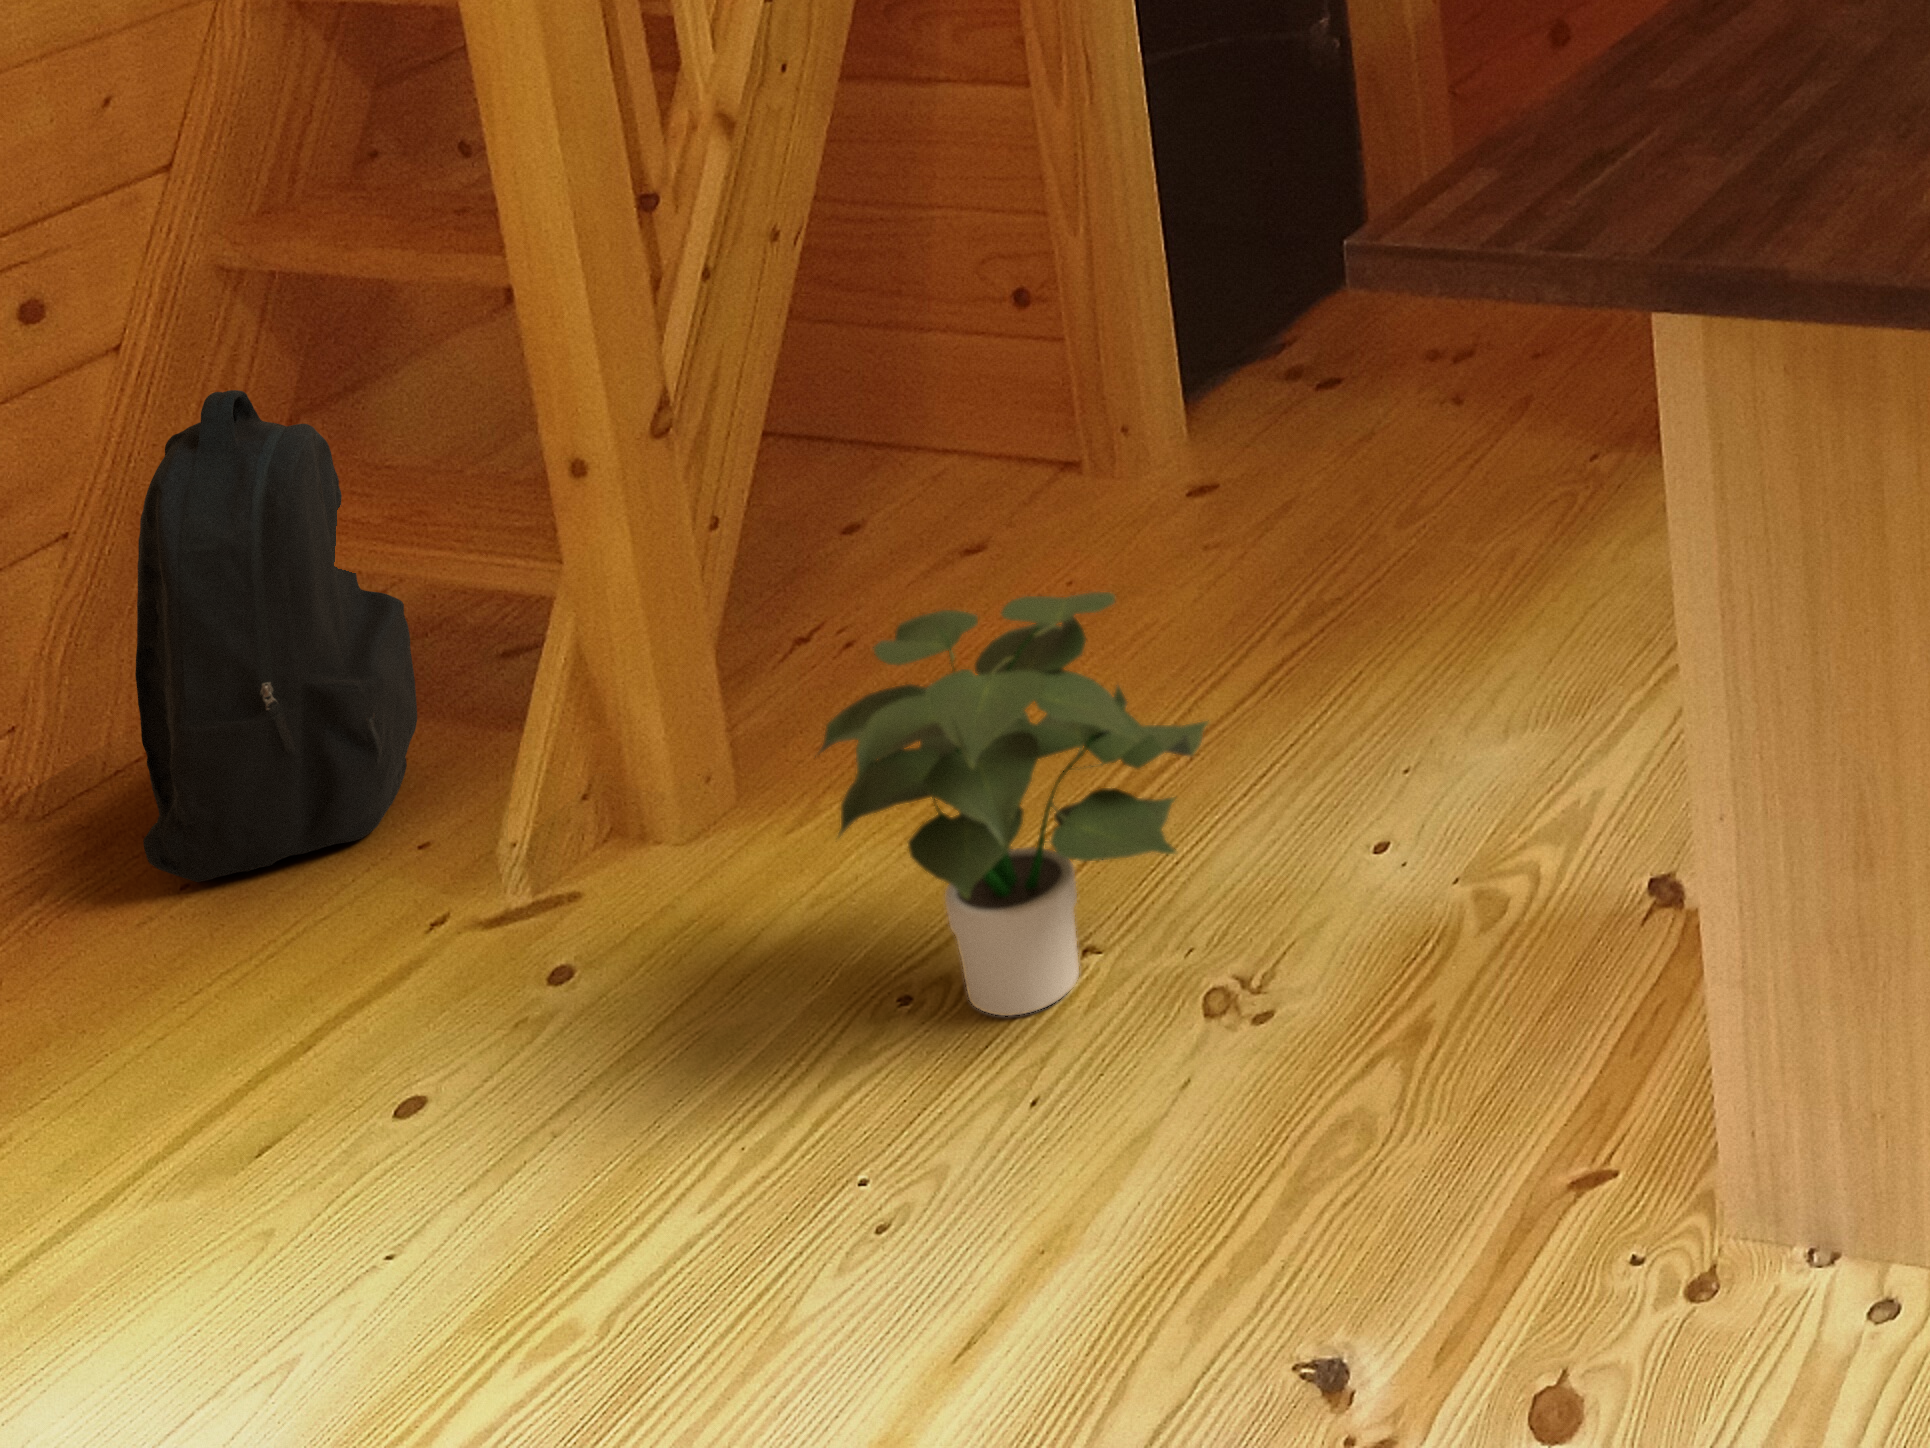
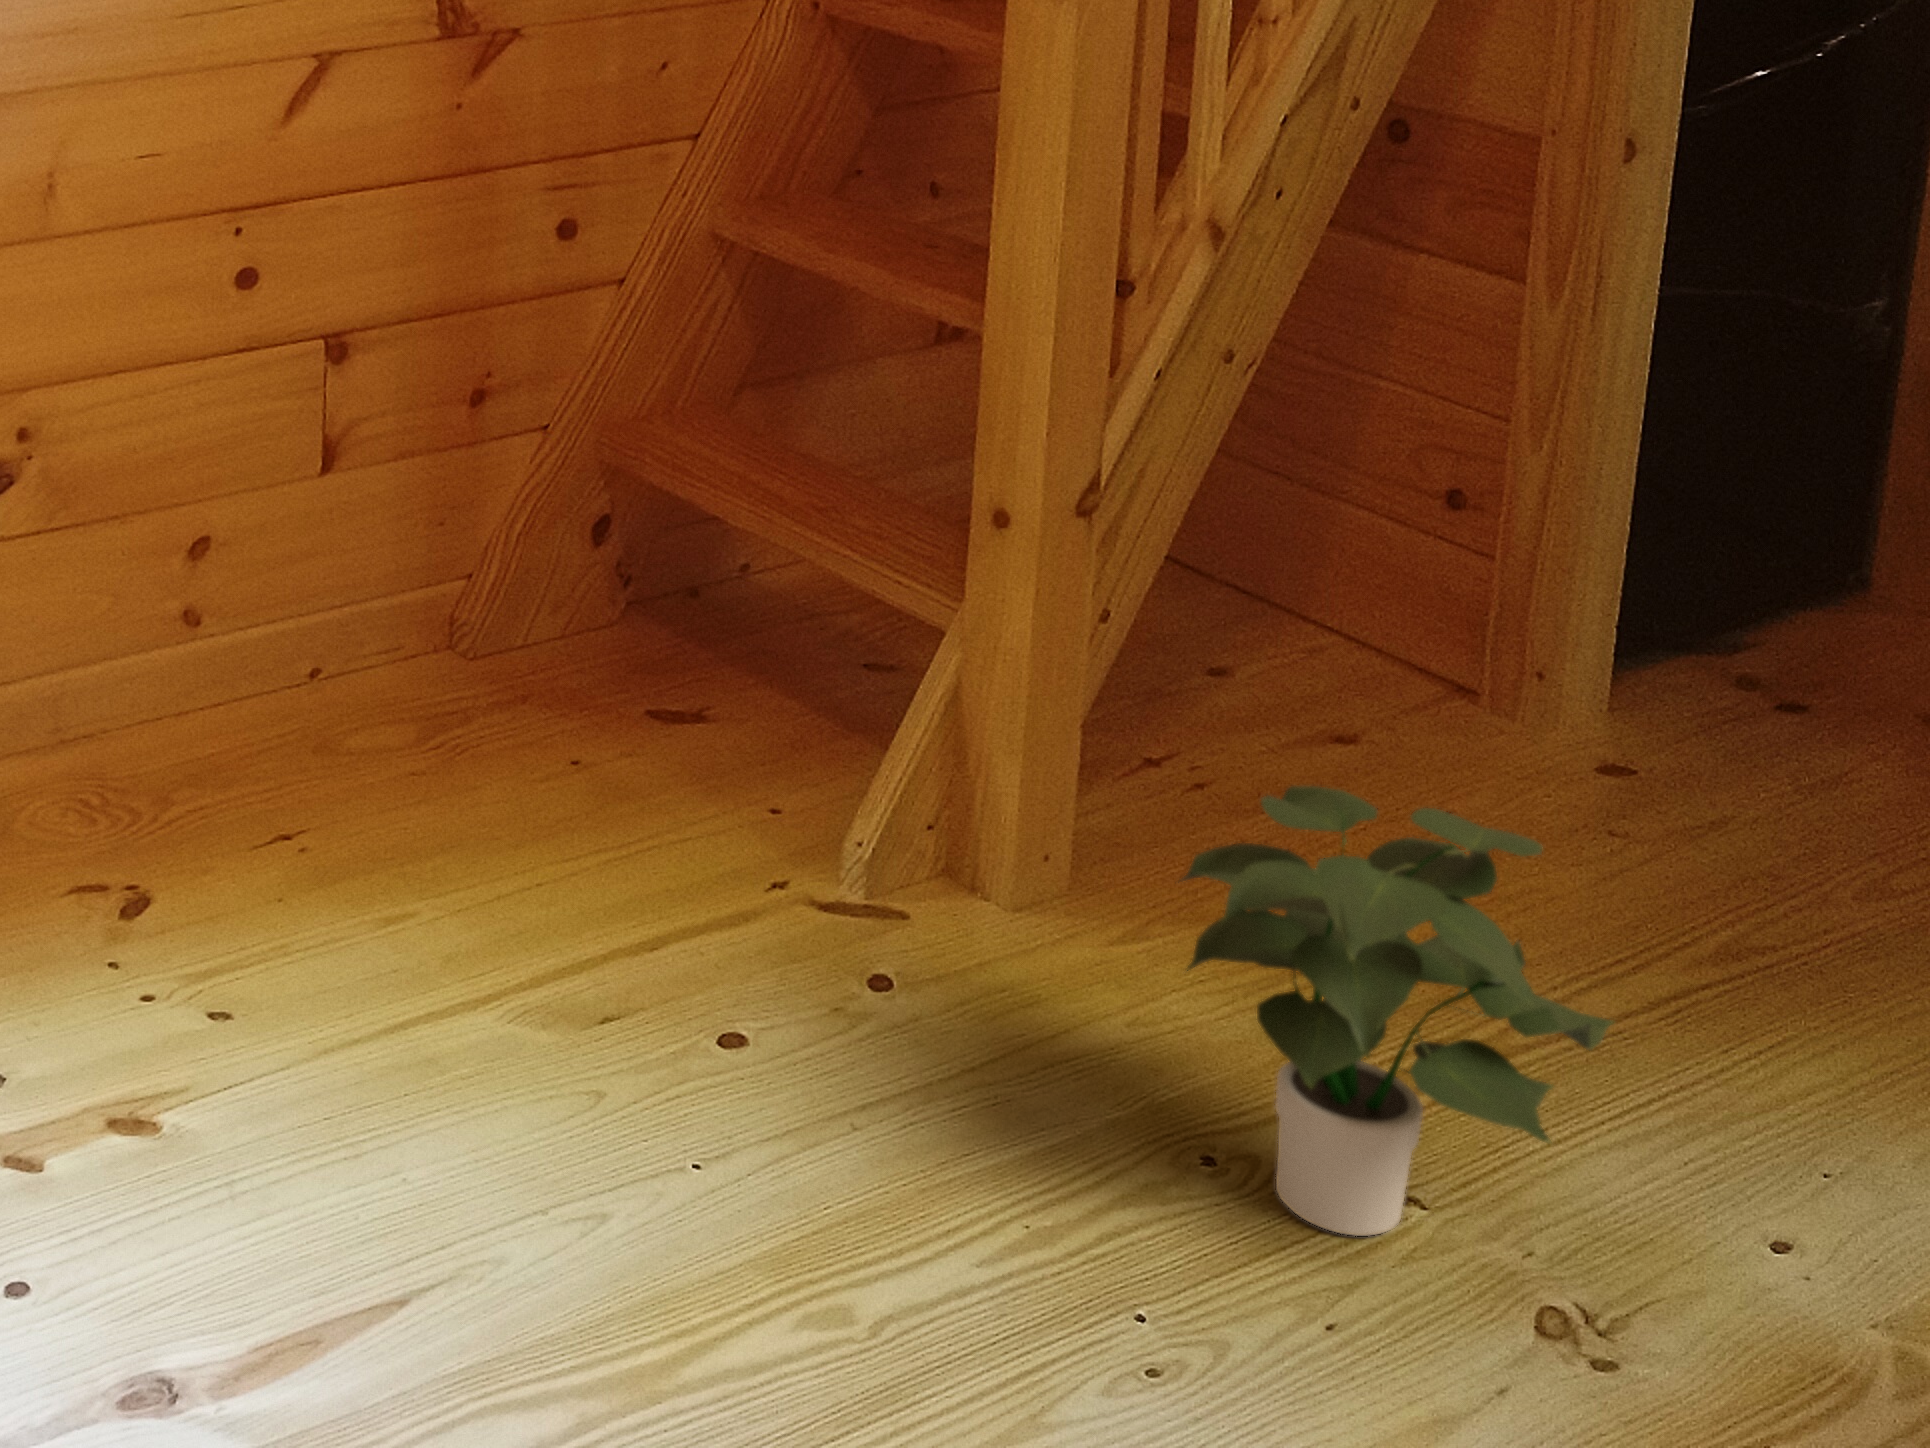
backpack: present [135,390,417,882] -> none [554,347,803,786]

